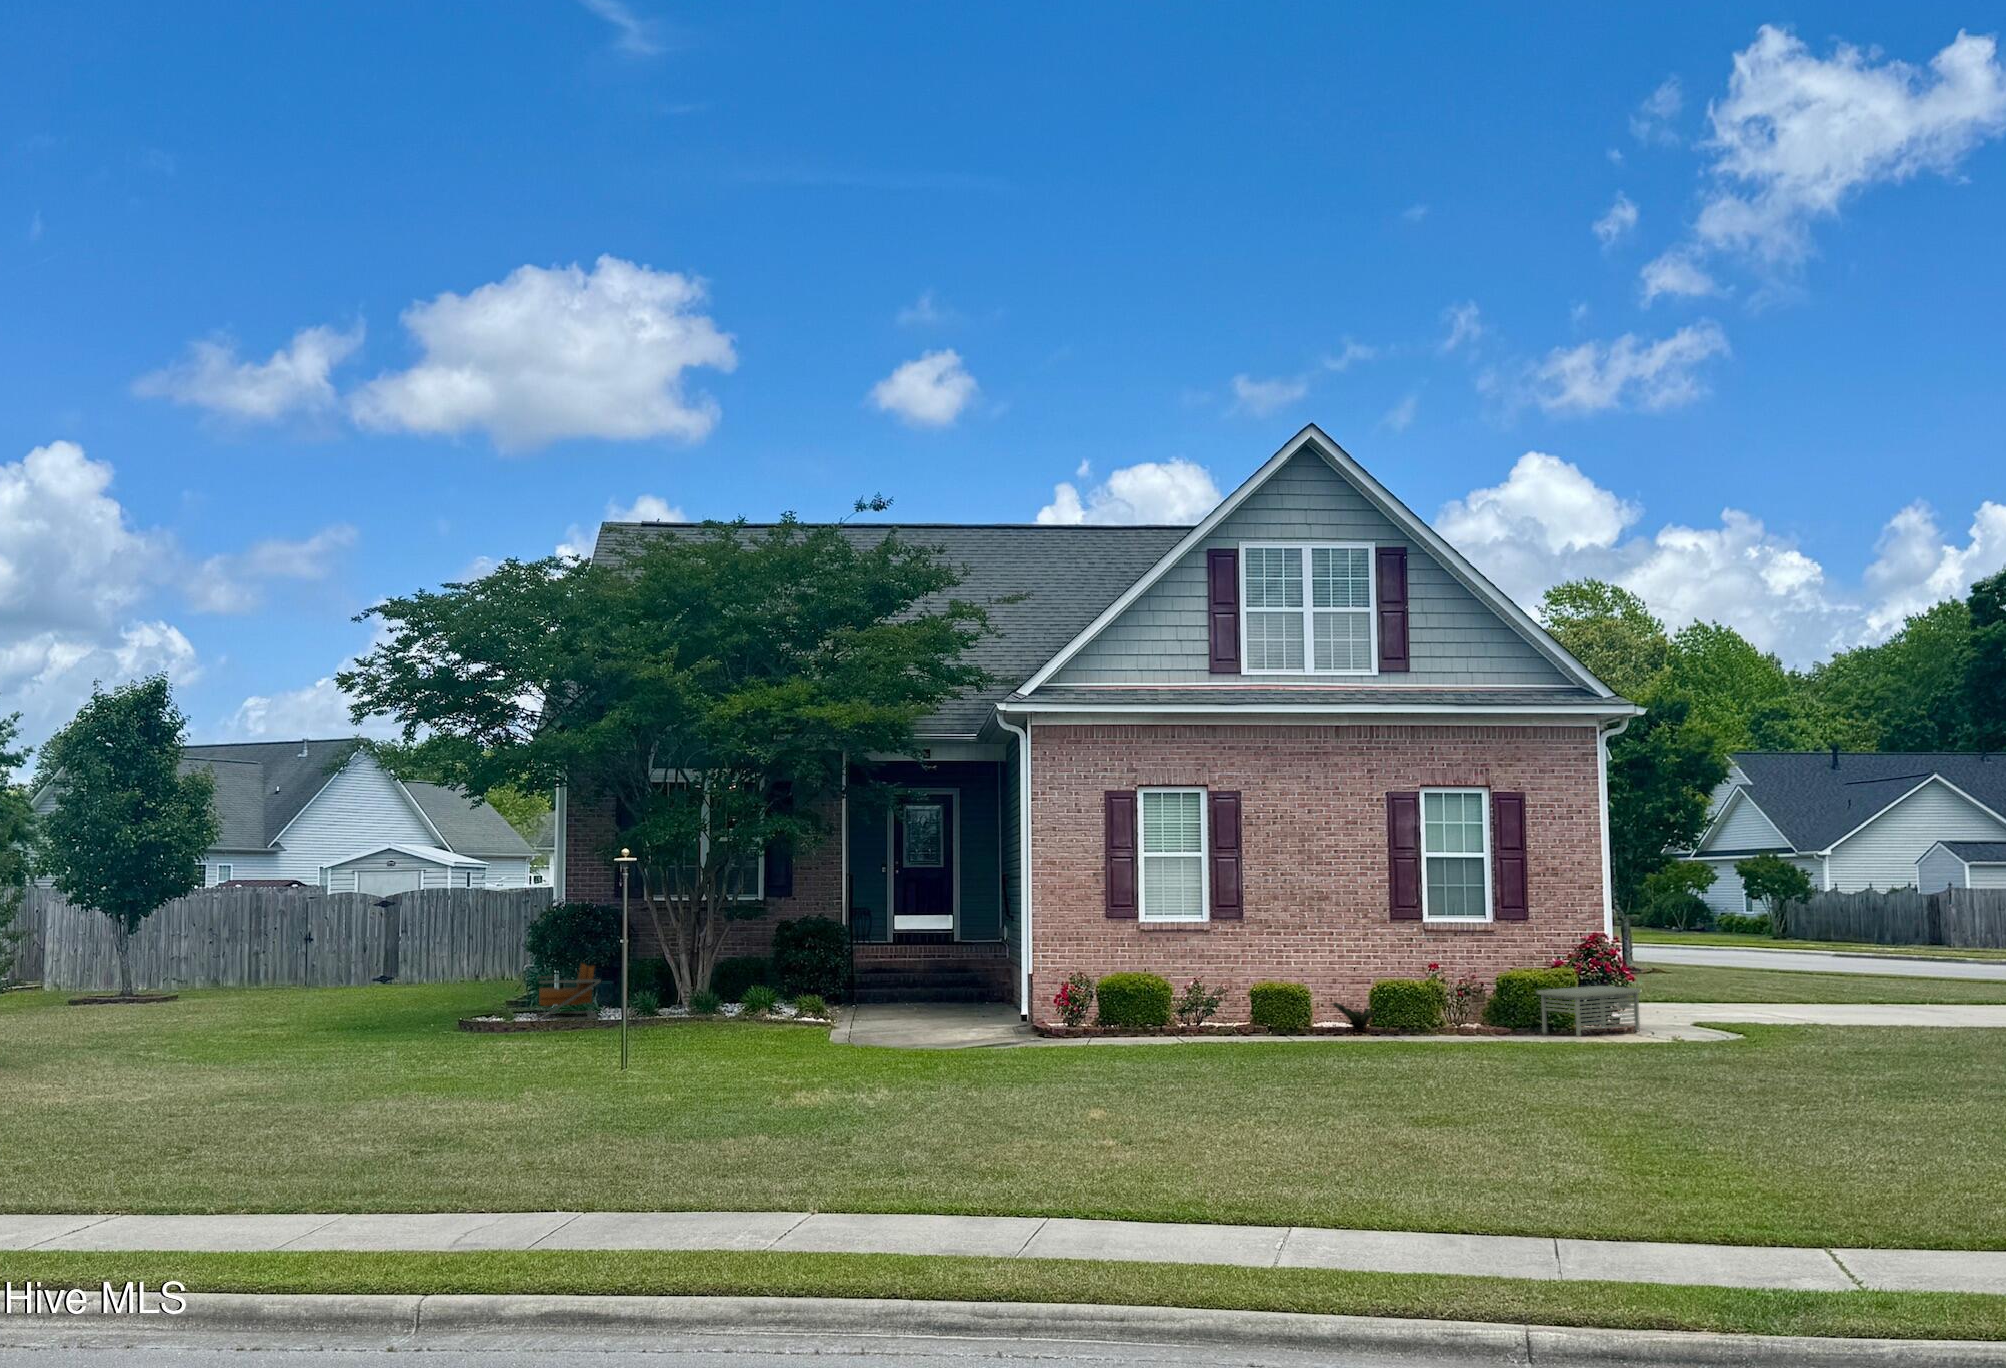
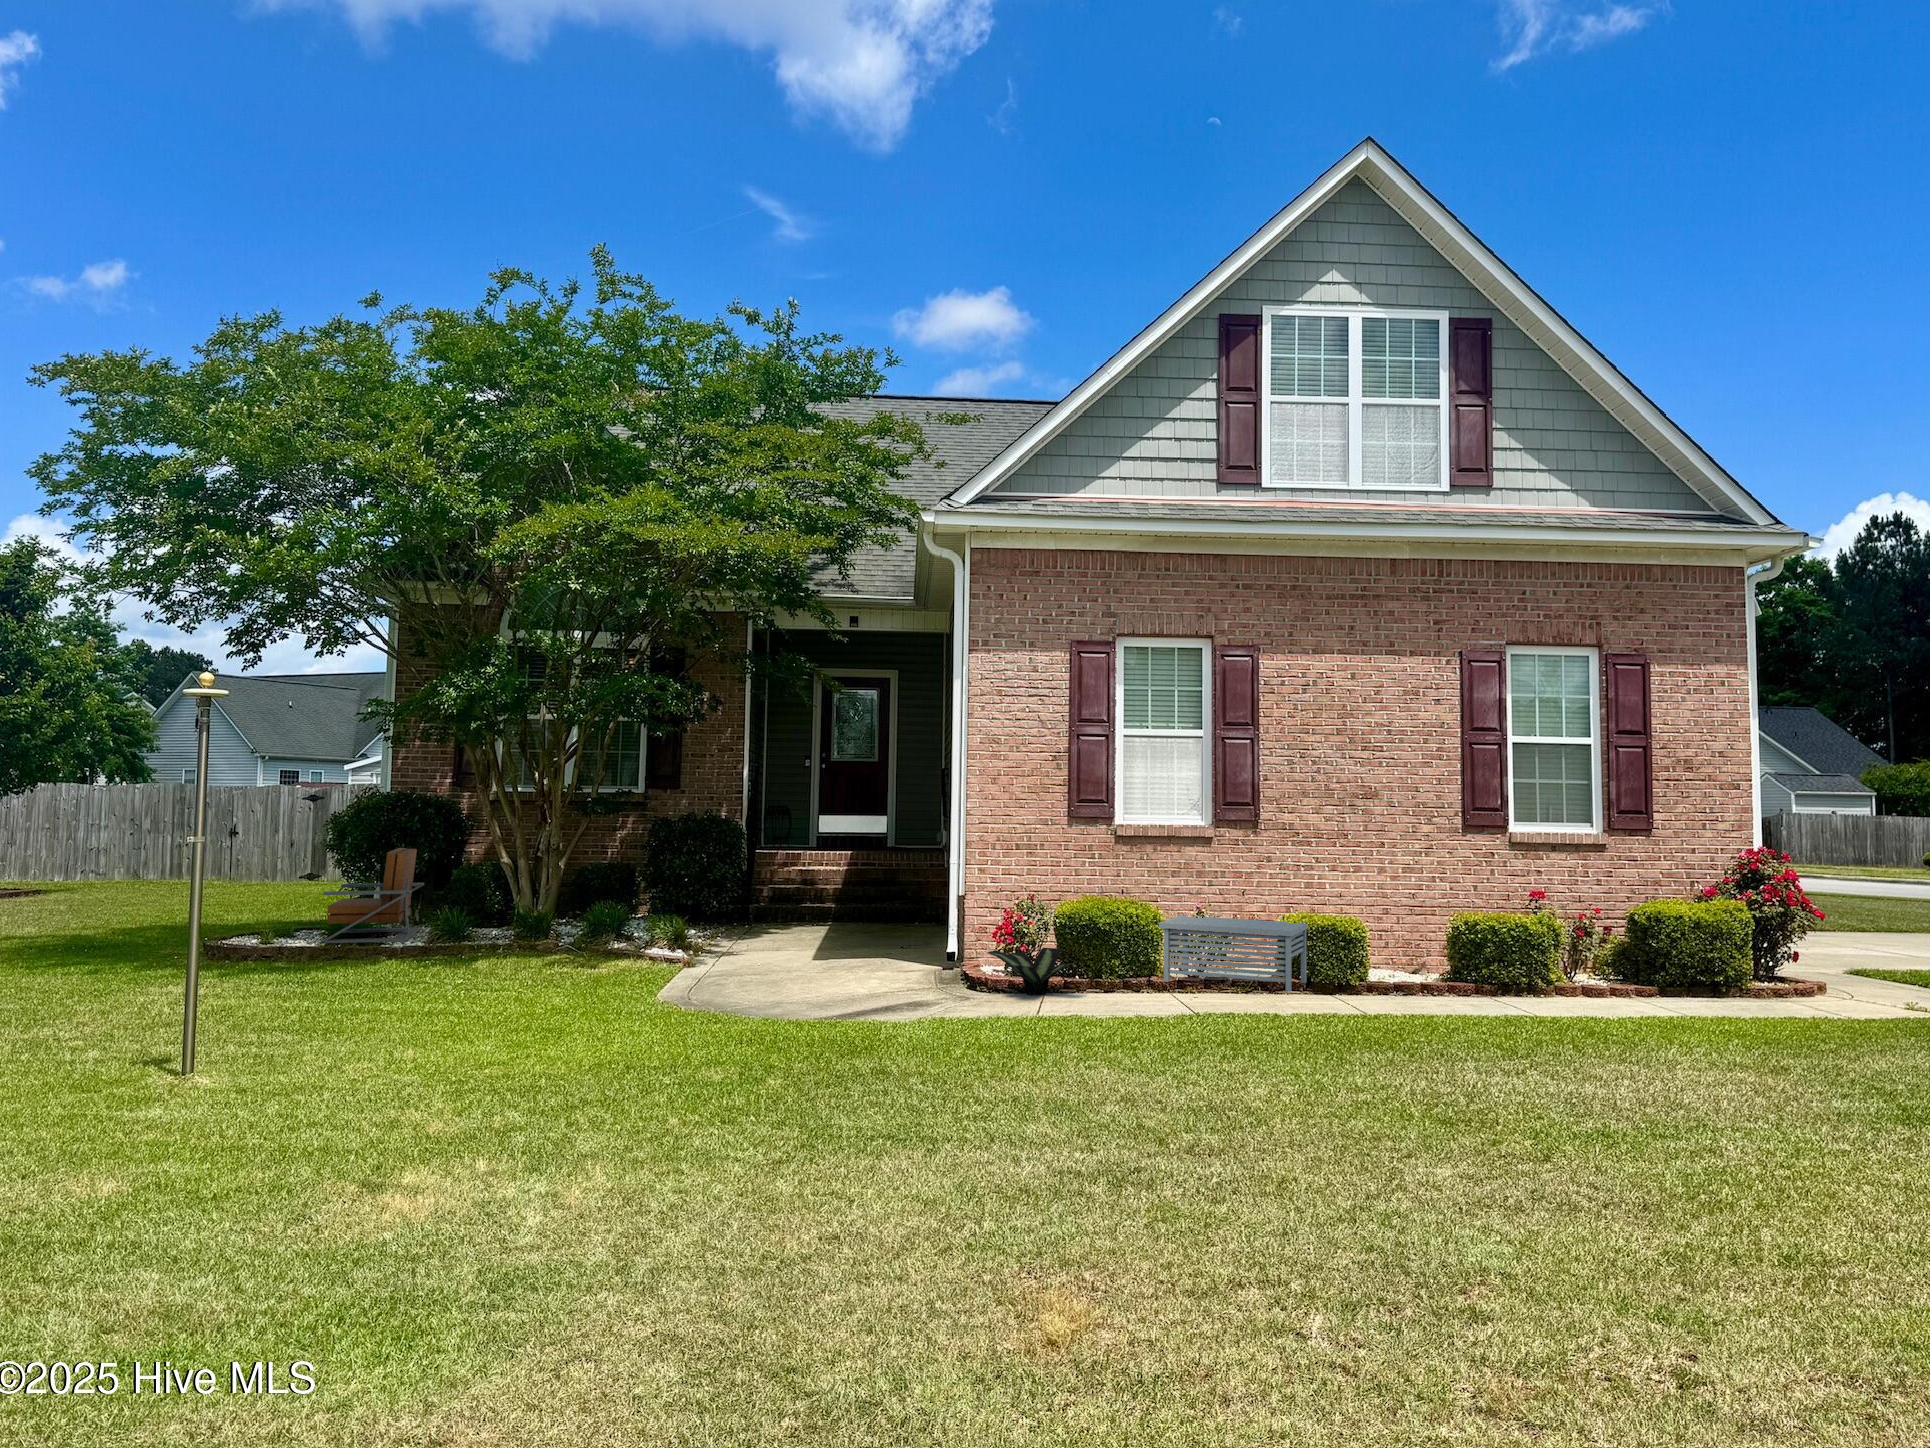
storage bench: present [1537,986,1641,1036] -> present [1159,916,1308,991]
potted plant: present [1331,1002,1378,1031] -> present [987,948,1074,995]

